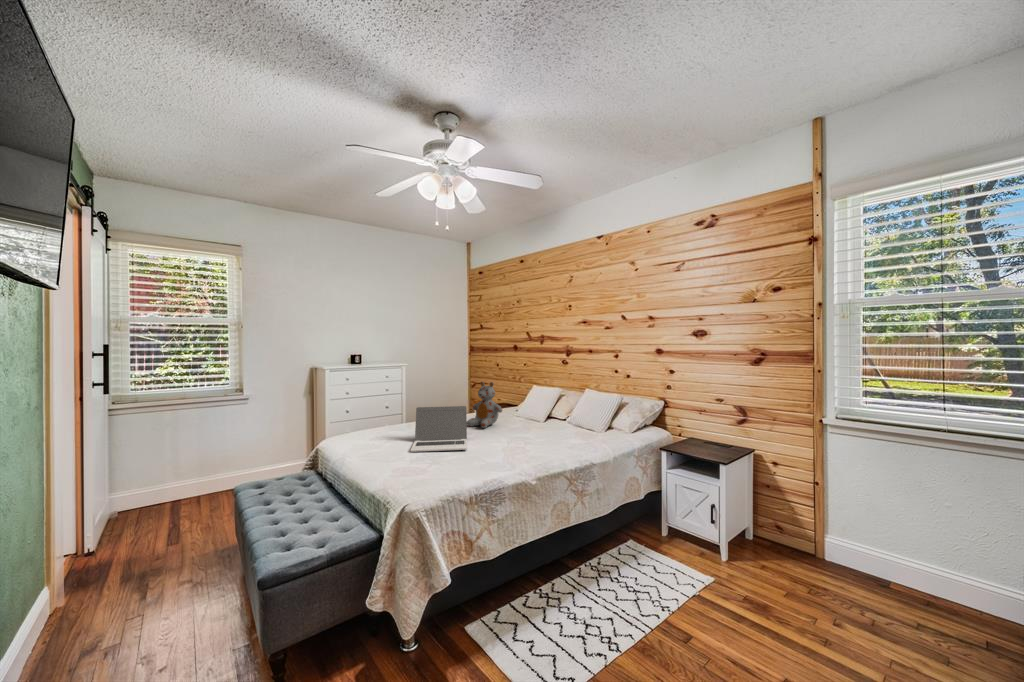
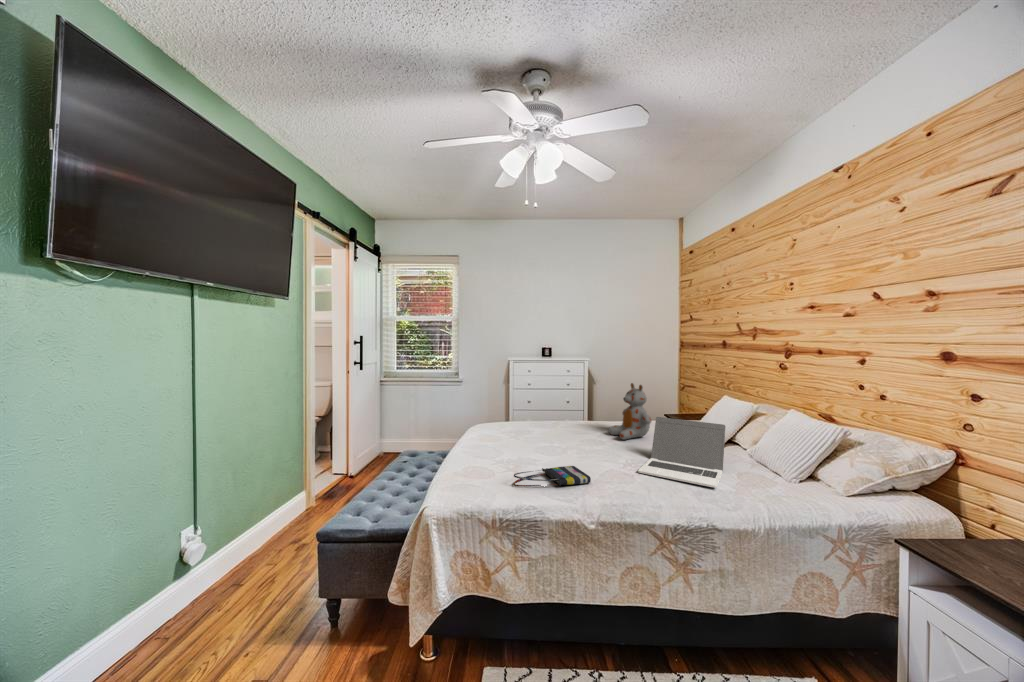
laptop: present [411,406,467,452] -> present [638,417,725,488]
tote bag: none [458,450,507,472] -> present [513,466,591,486]

